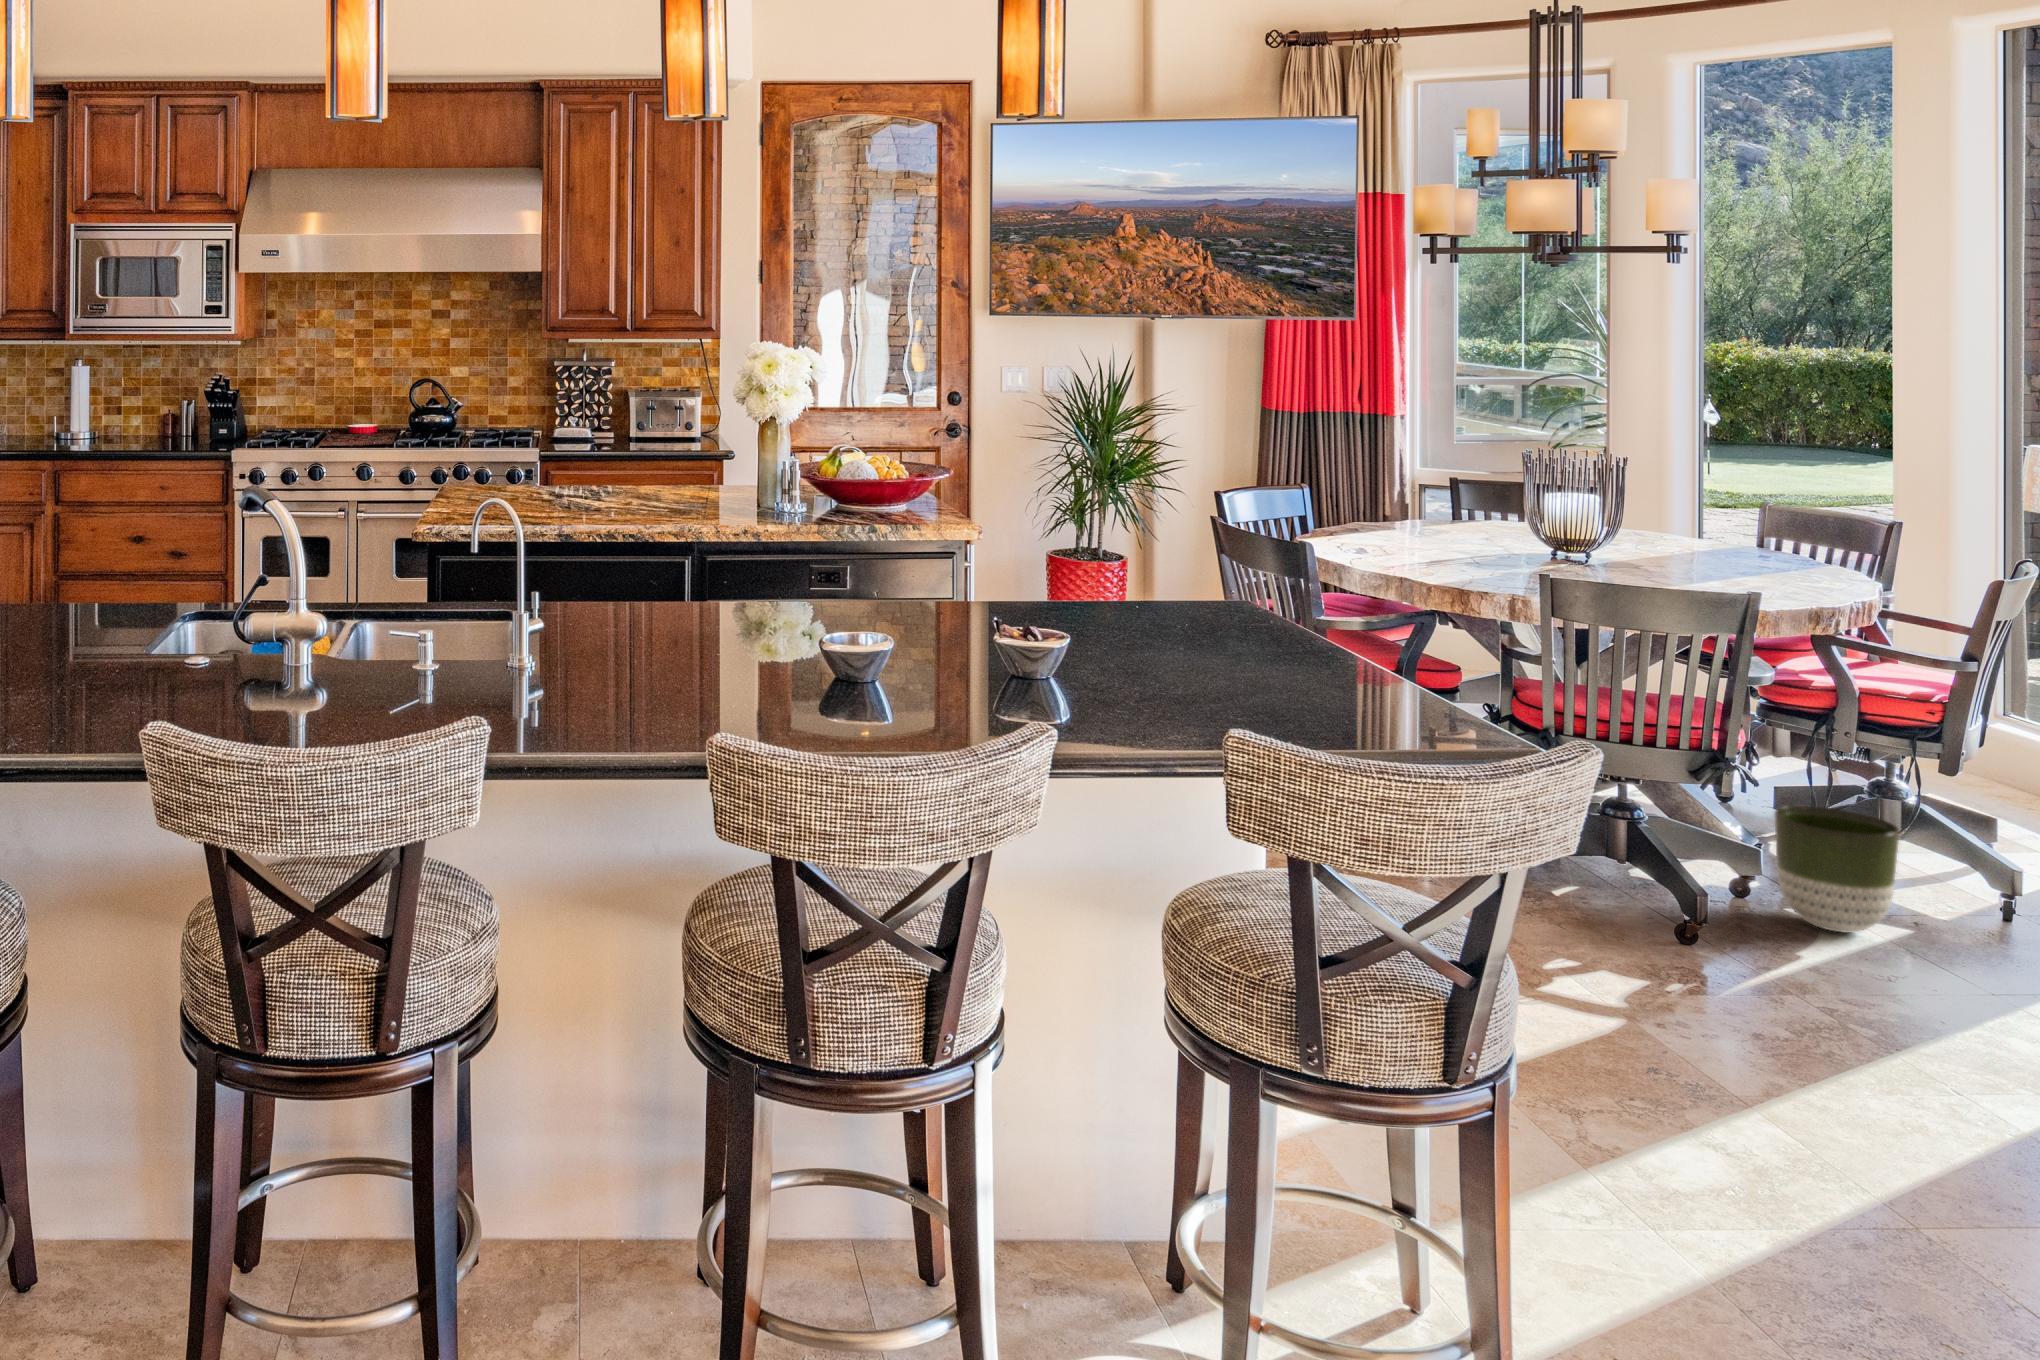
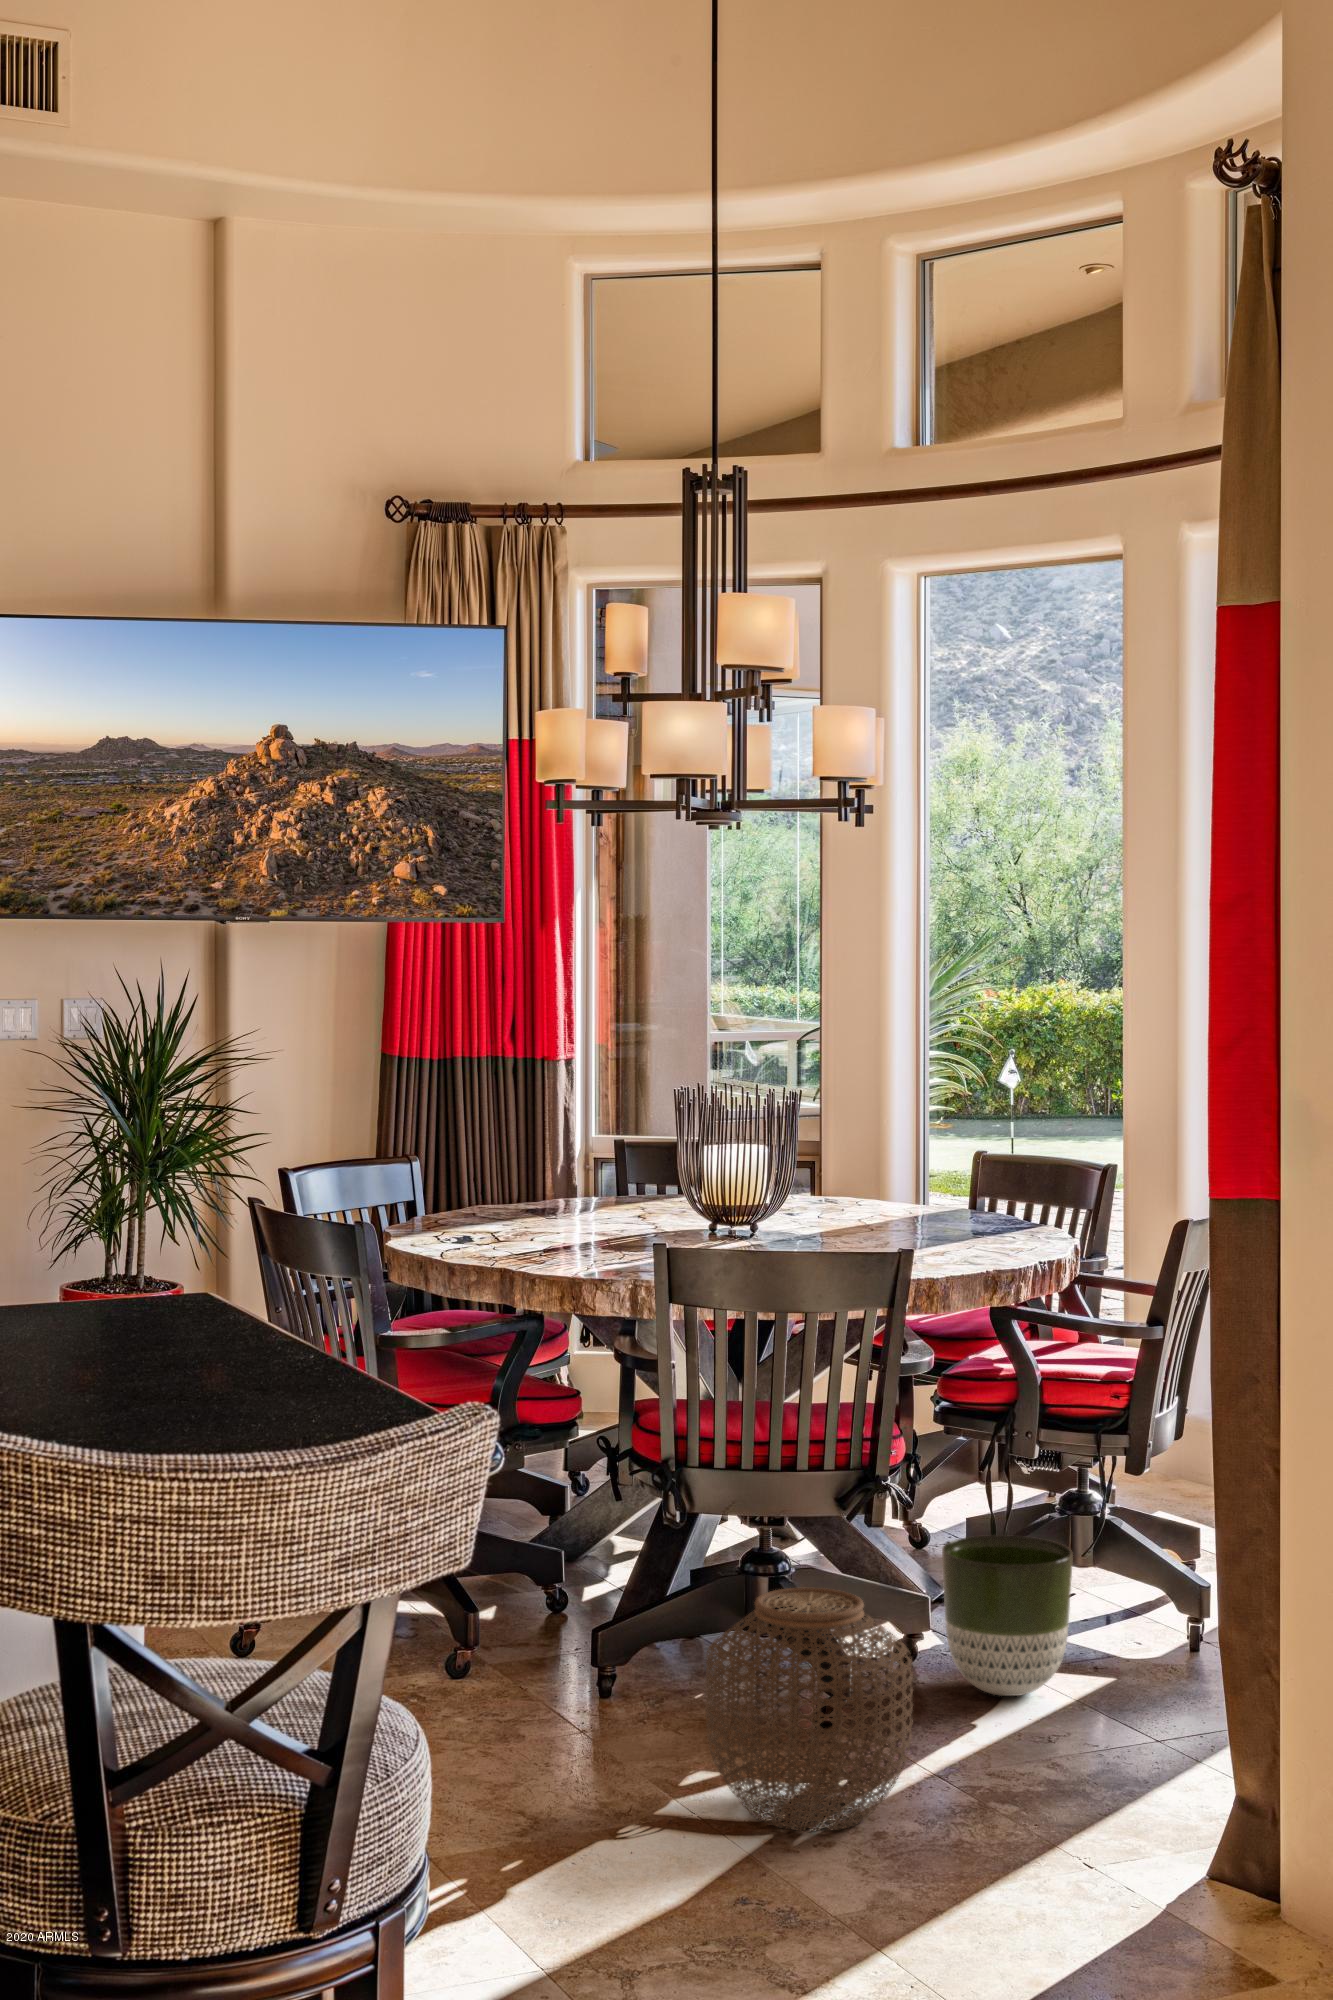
woven basket: none [1591,830,1773,1013] -> present [706,1588,913,1831]

